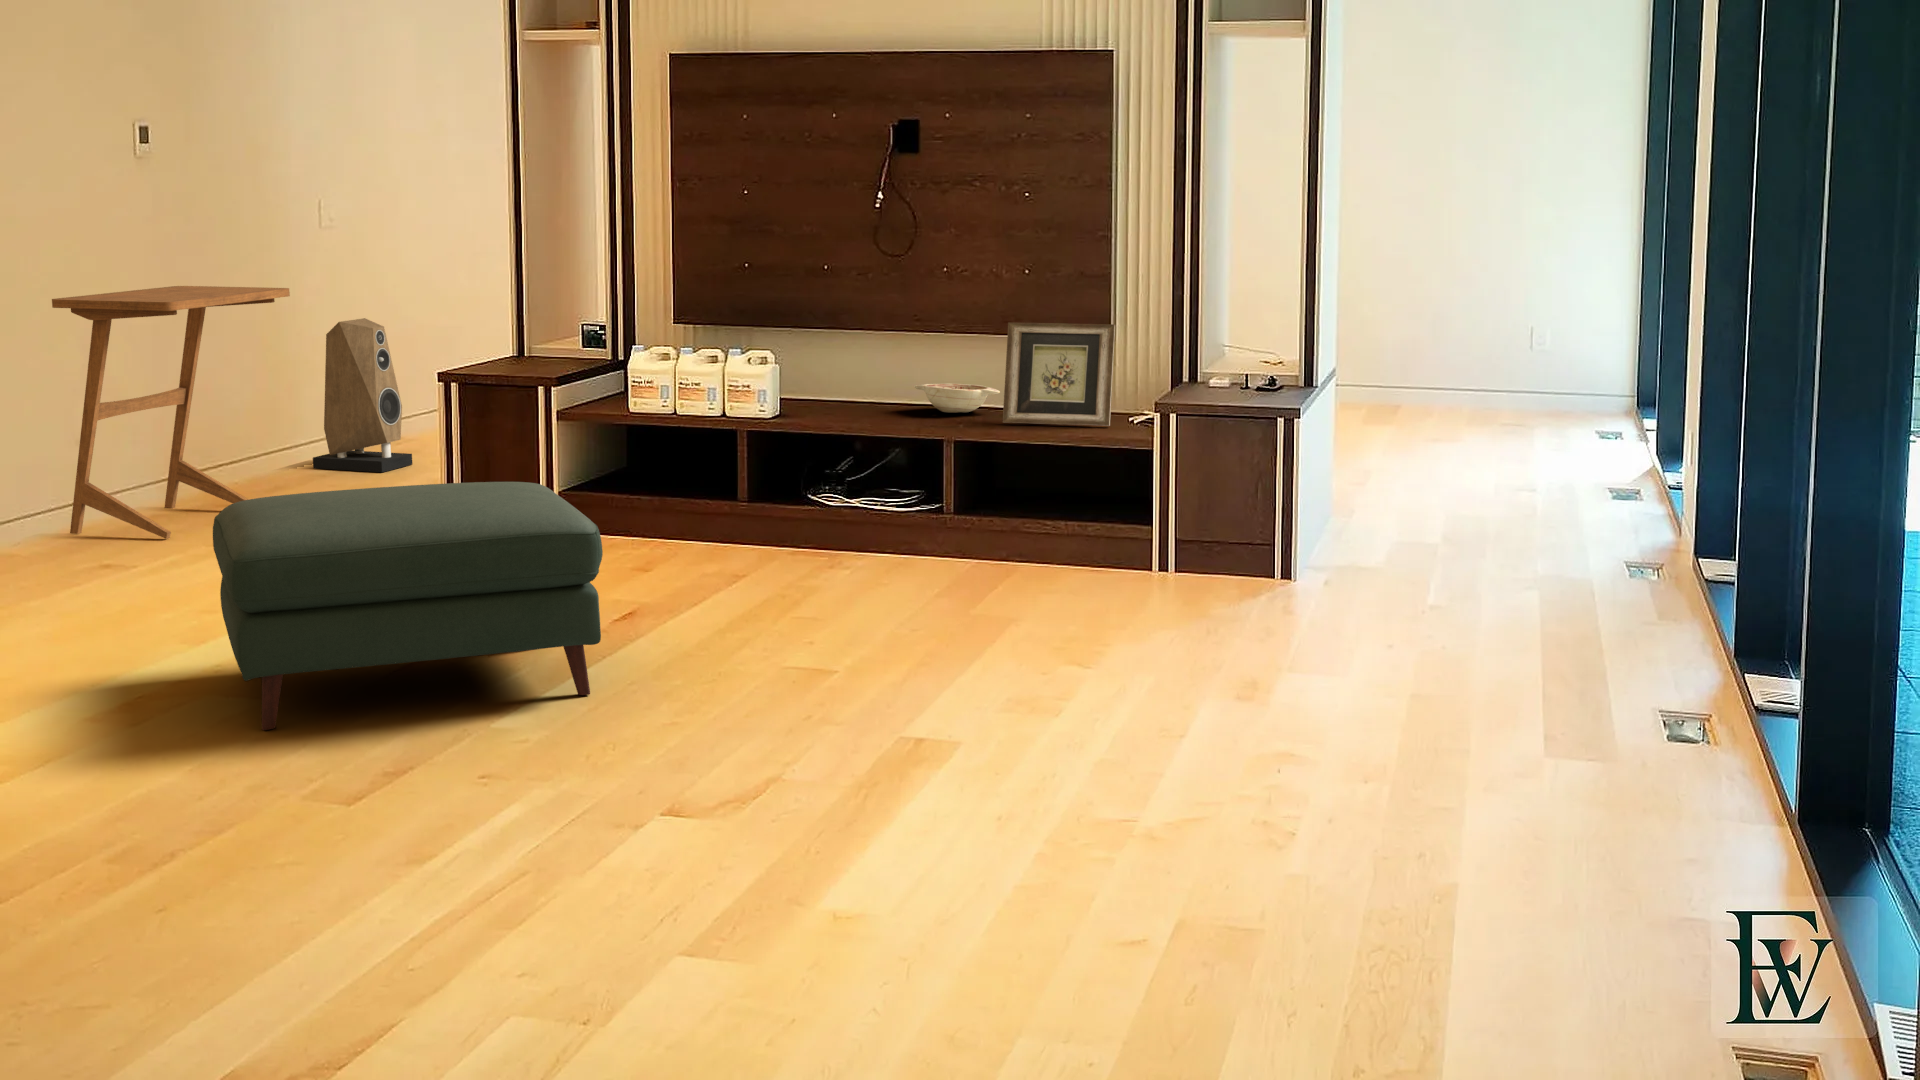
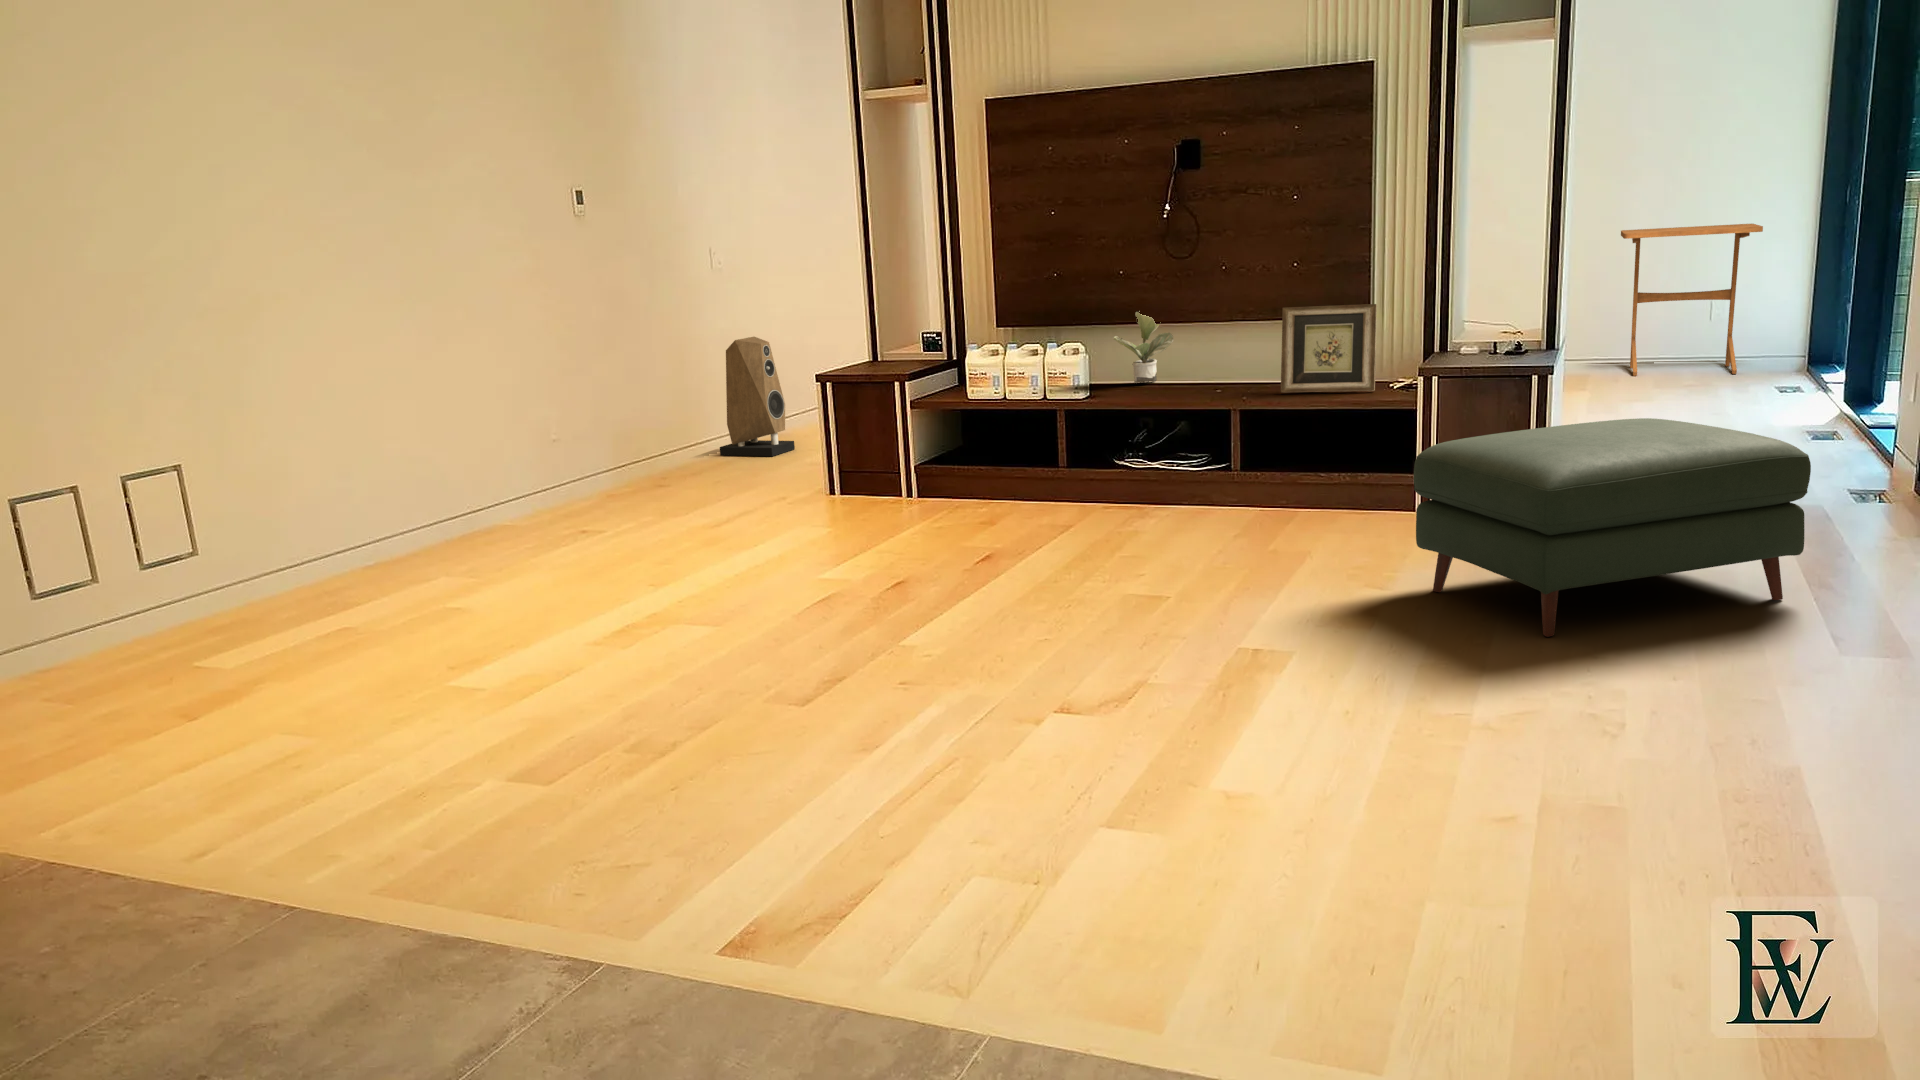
side table: present [52,286,290,539] -> present [1621,224,1763,376]
potted plant: none [810,311,883,403] -> present [1113,312,1173,383]
decorative bowl: present [914,384,1000,413] -> none [1201,362,1275,386]
ottoman: present [213,482,603,730] -> present [1414,418,1811,637]

